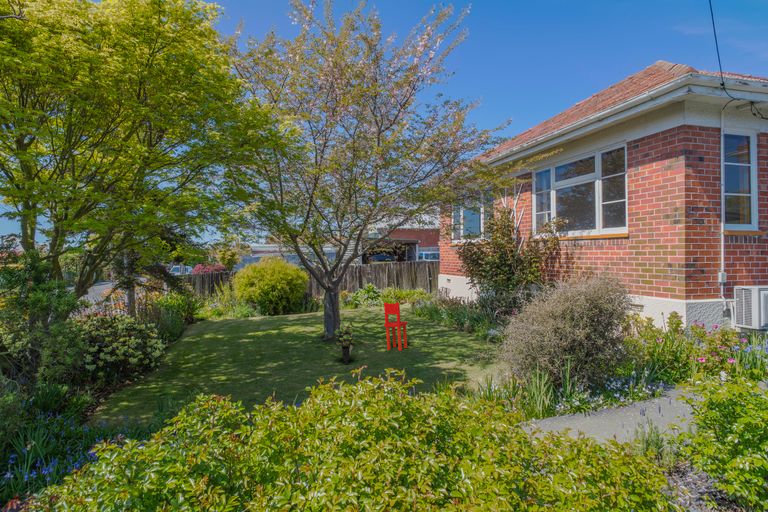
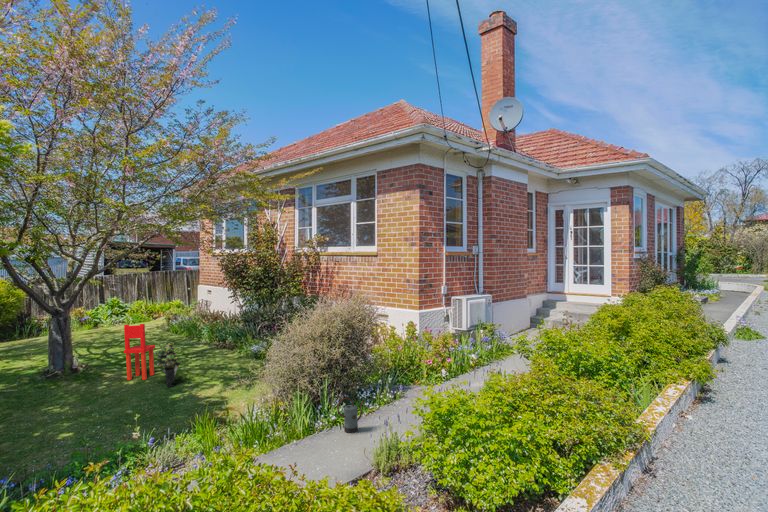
potted plant: present [334,325,356,364] -> present [155,343,181,387]
watering can: none [581,379,612,416] -> present [337,397,364,433]

